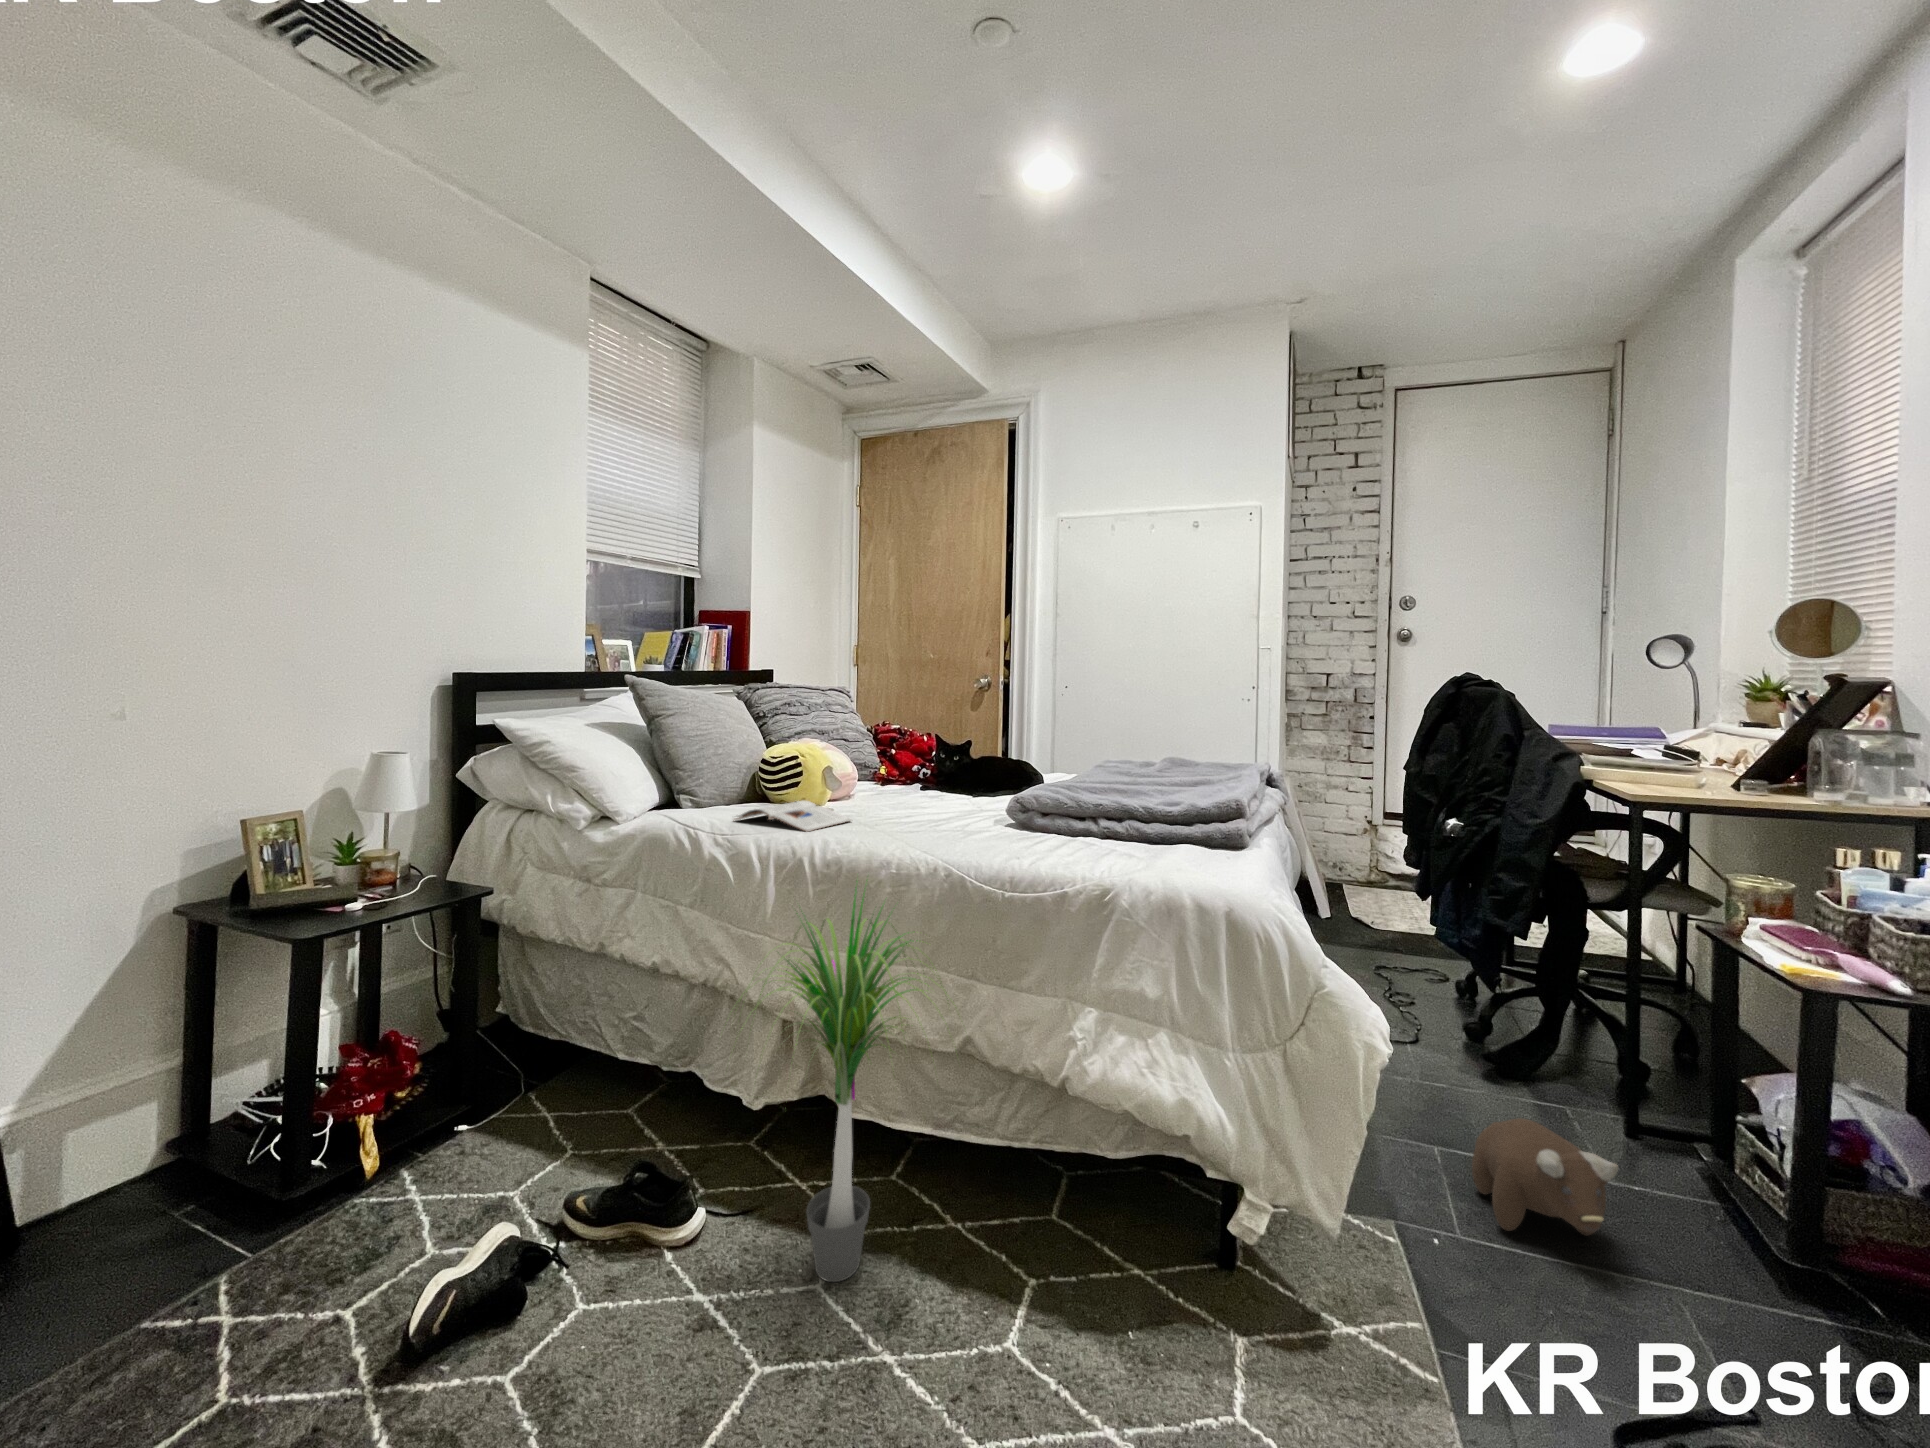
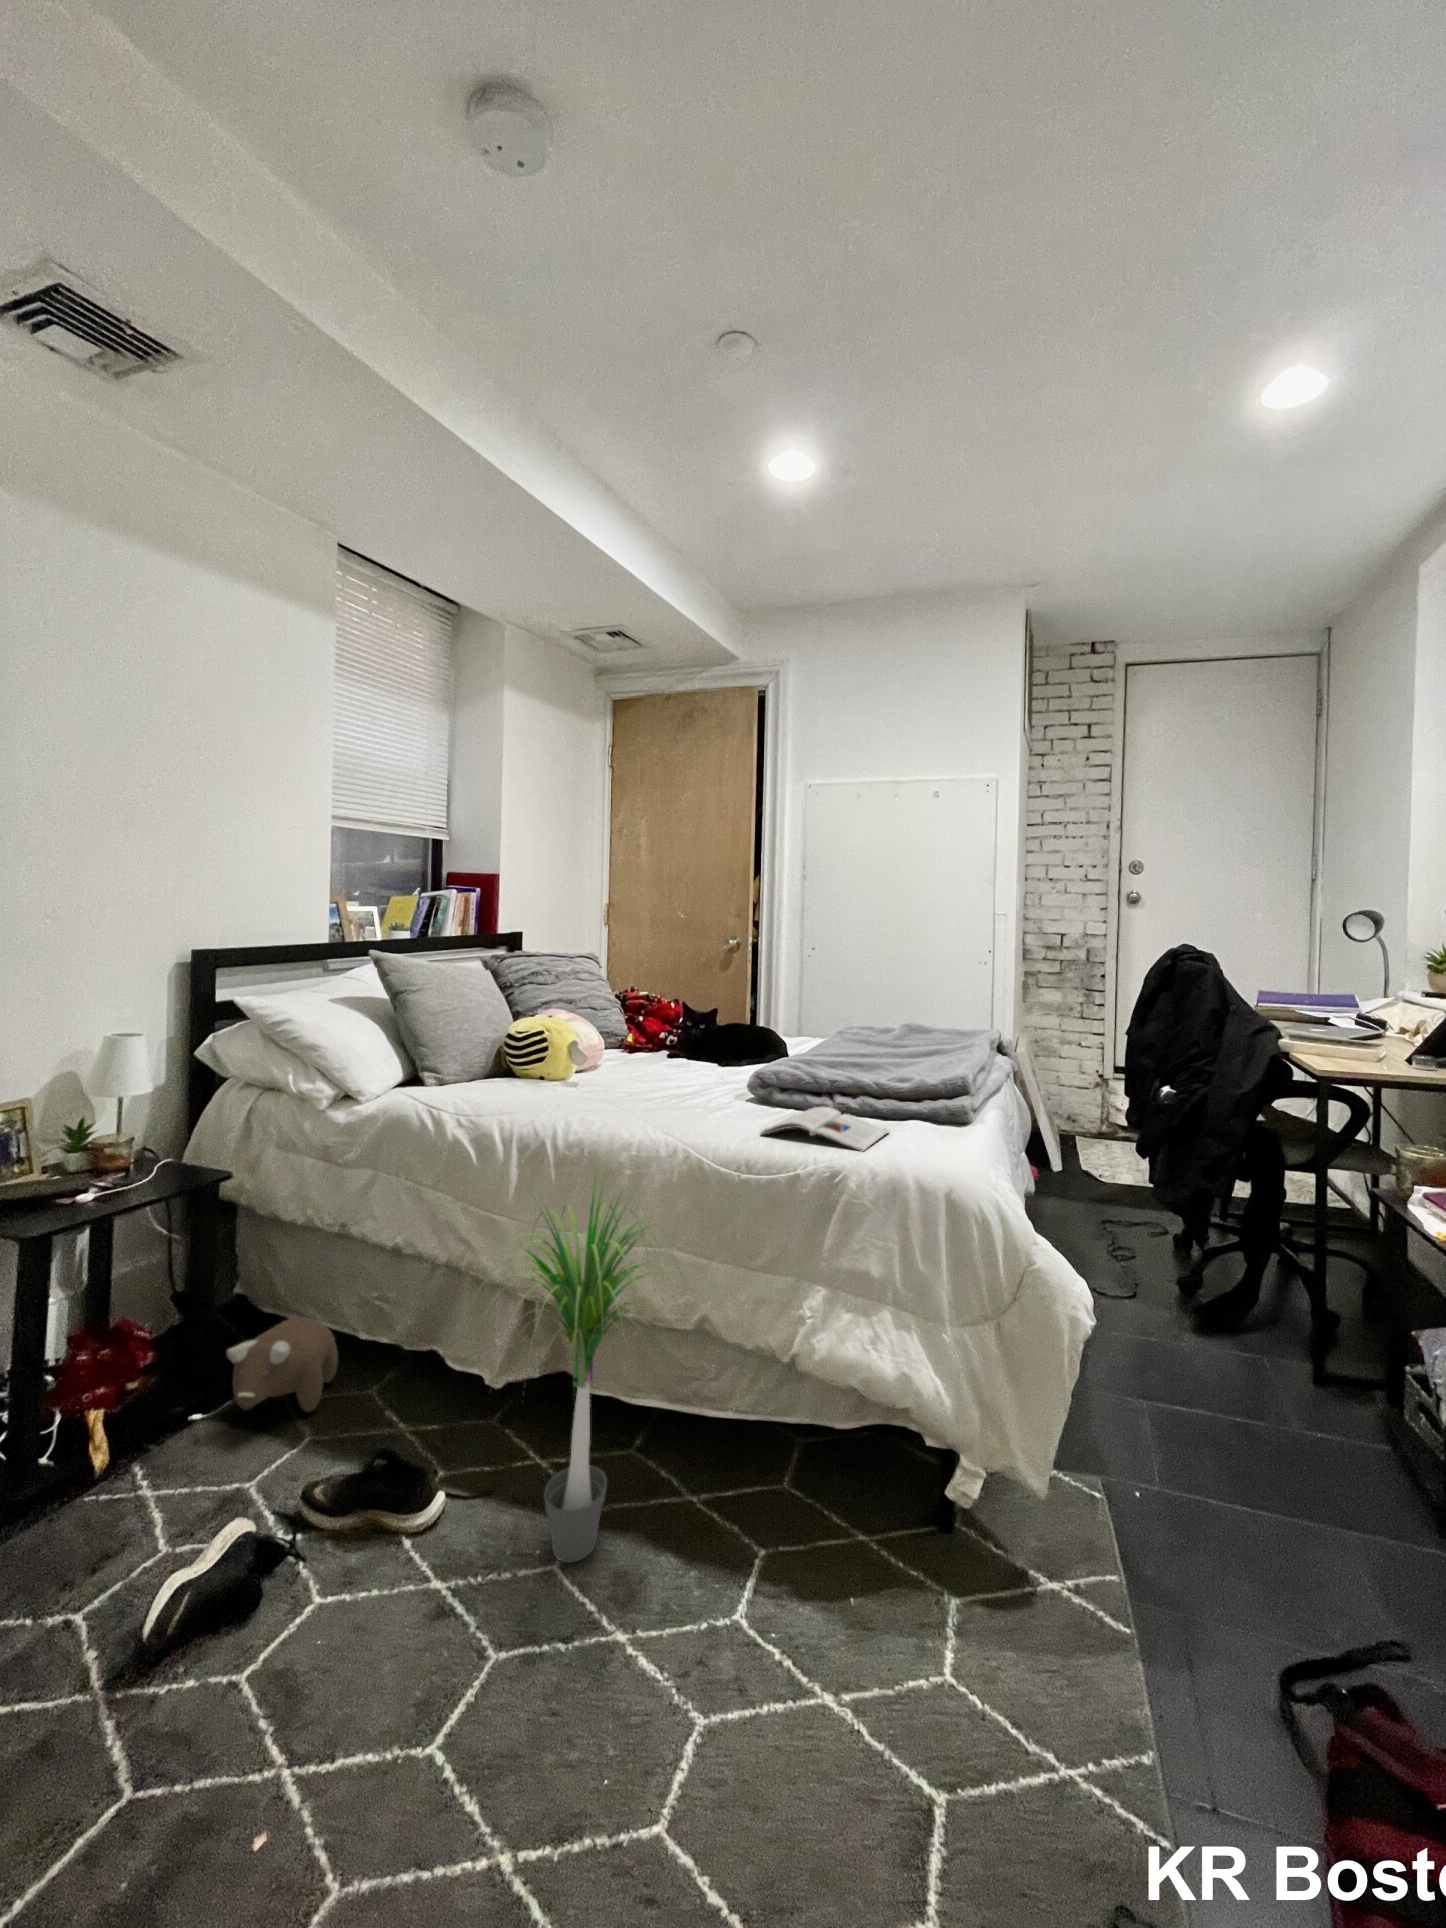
magazine: present [733,800,851,832] -> present [760,1107,889,1151]
plush toy: present [1472,1118,1618,1236] -> present [227,1317,338,1412]

